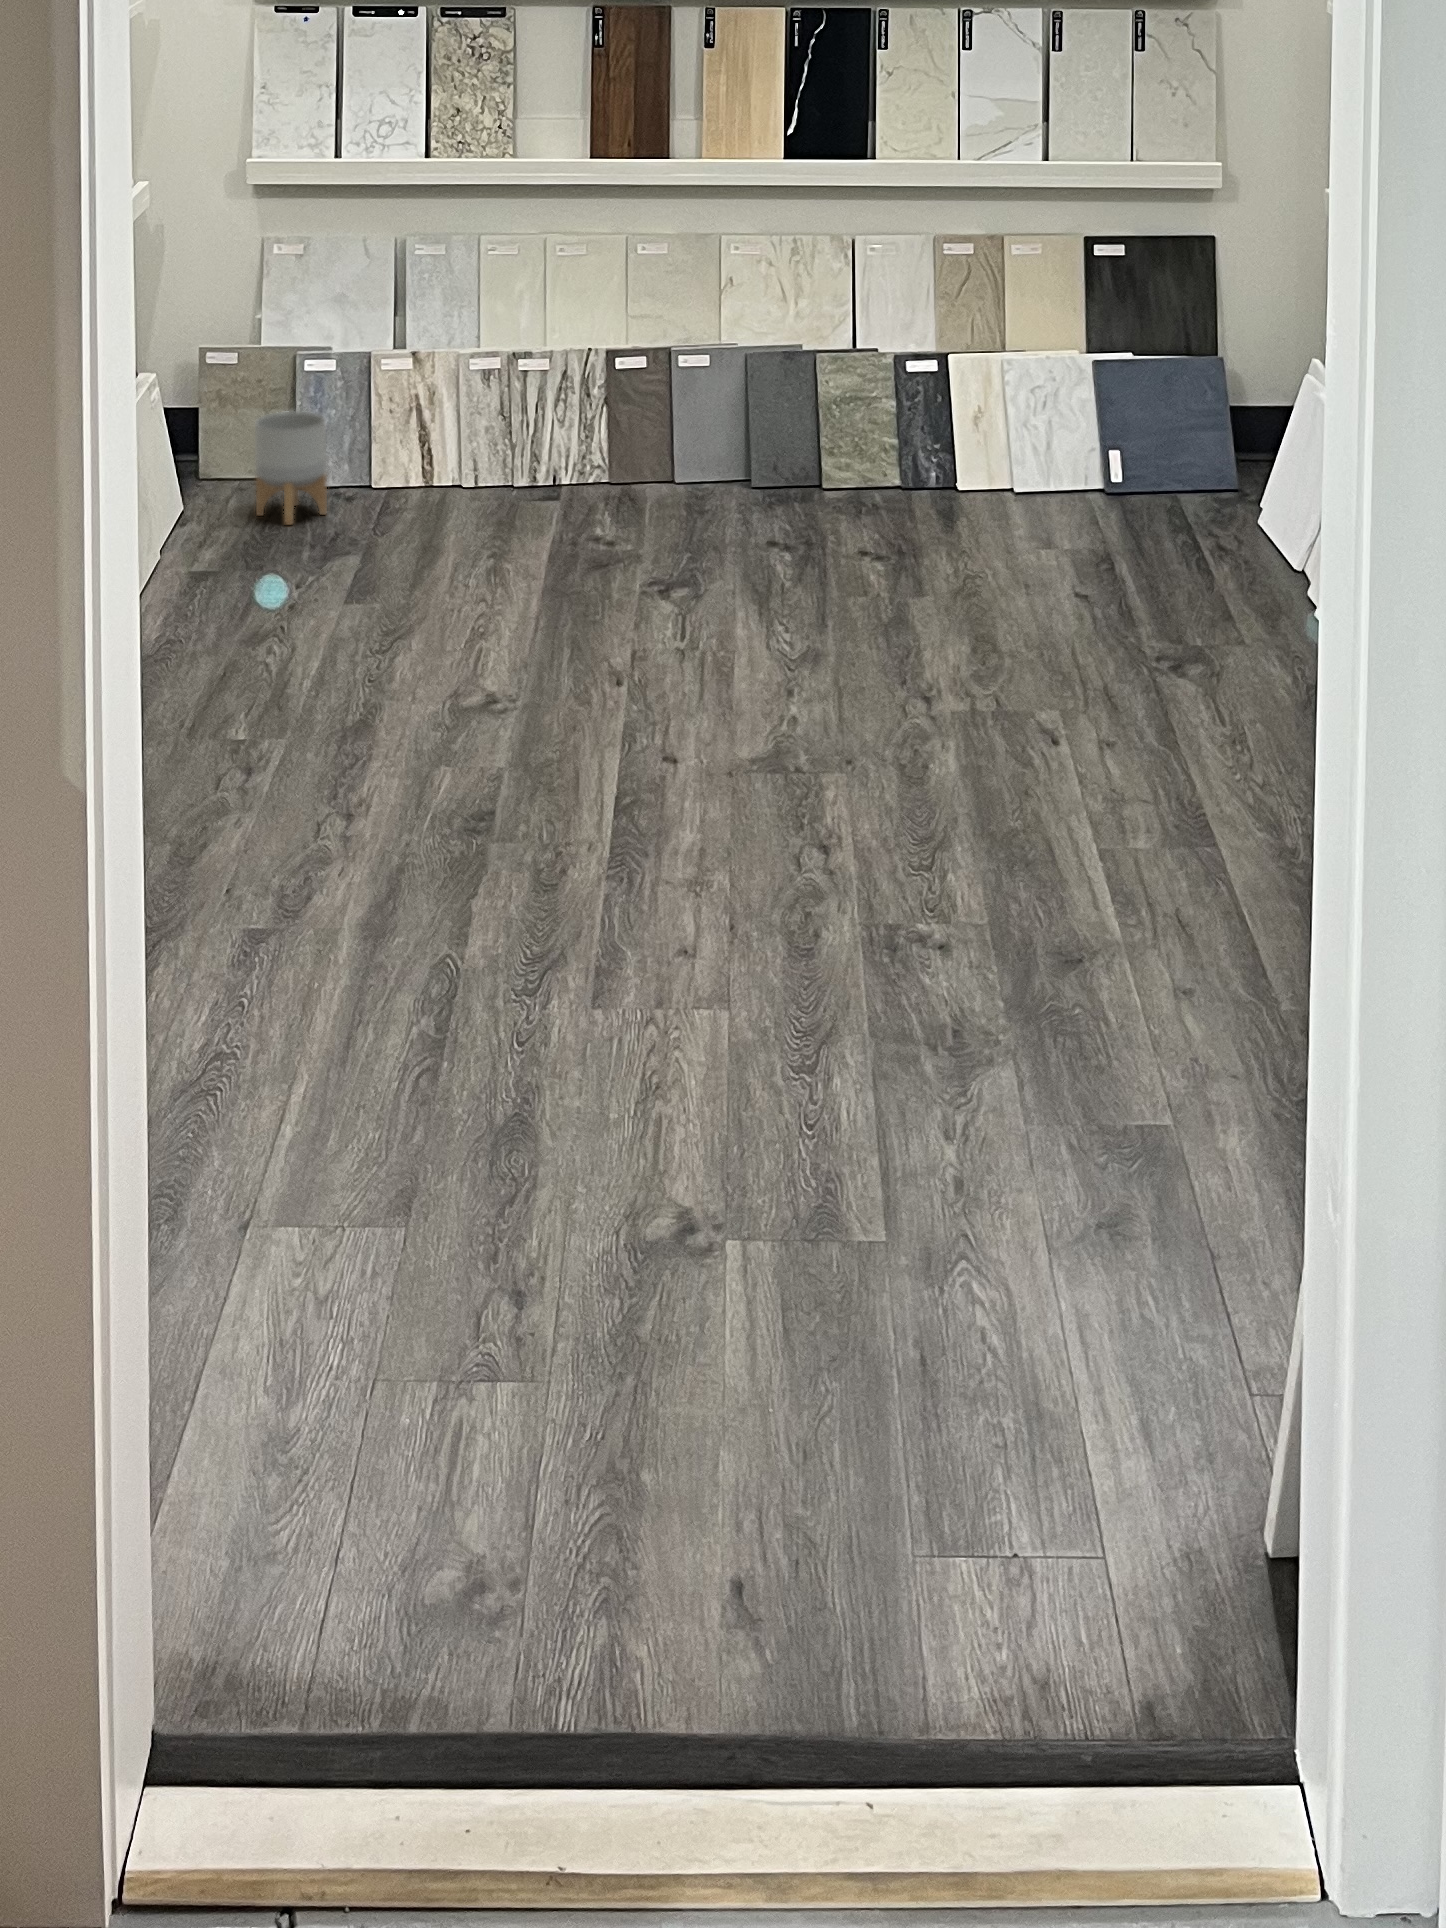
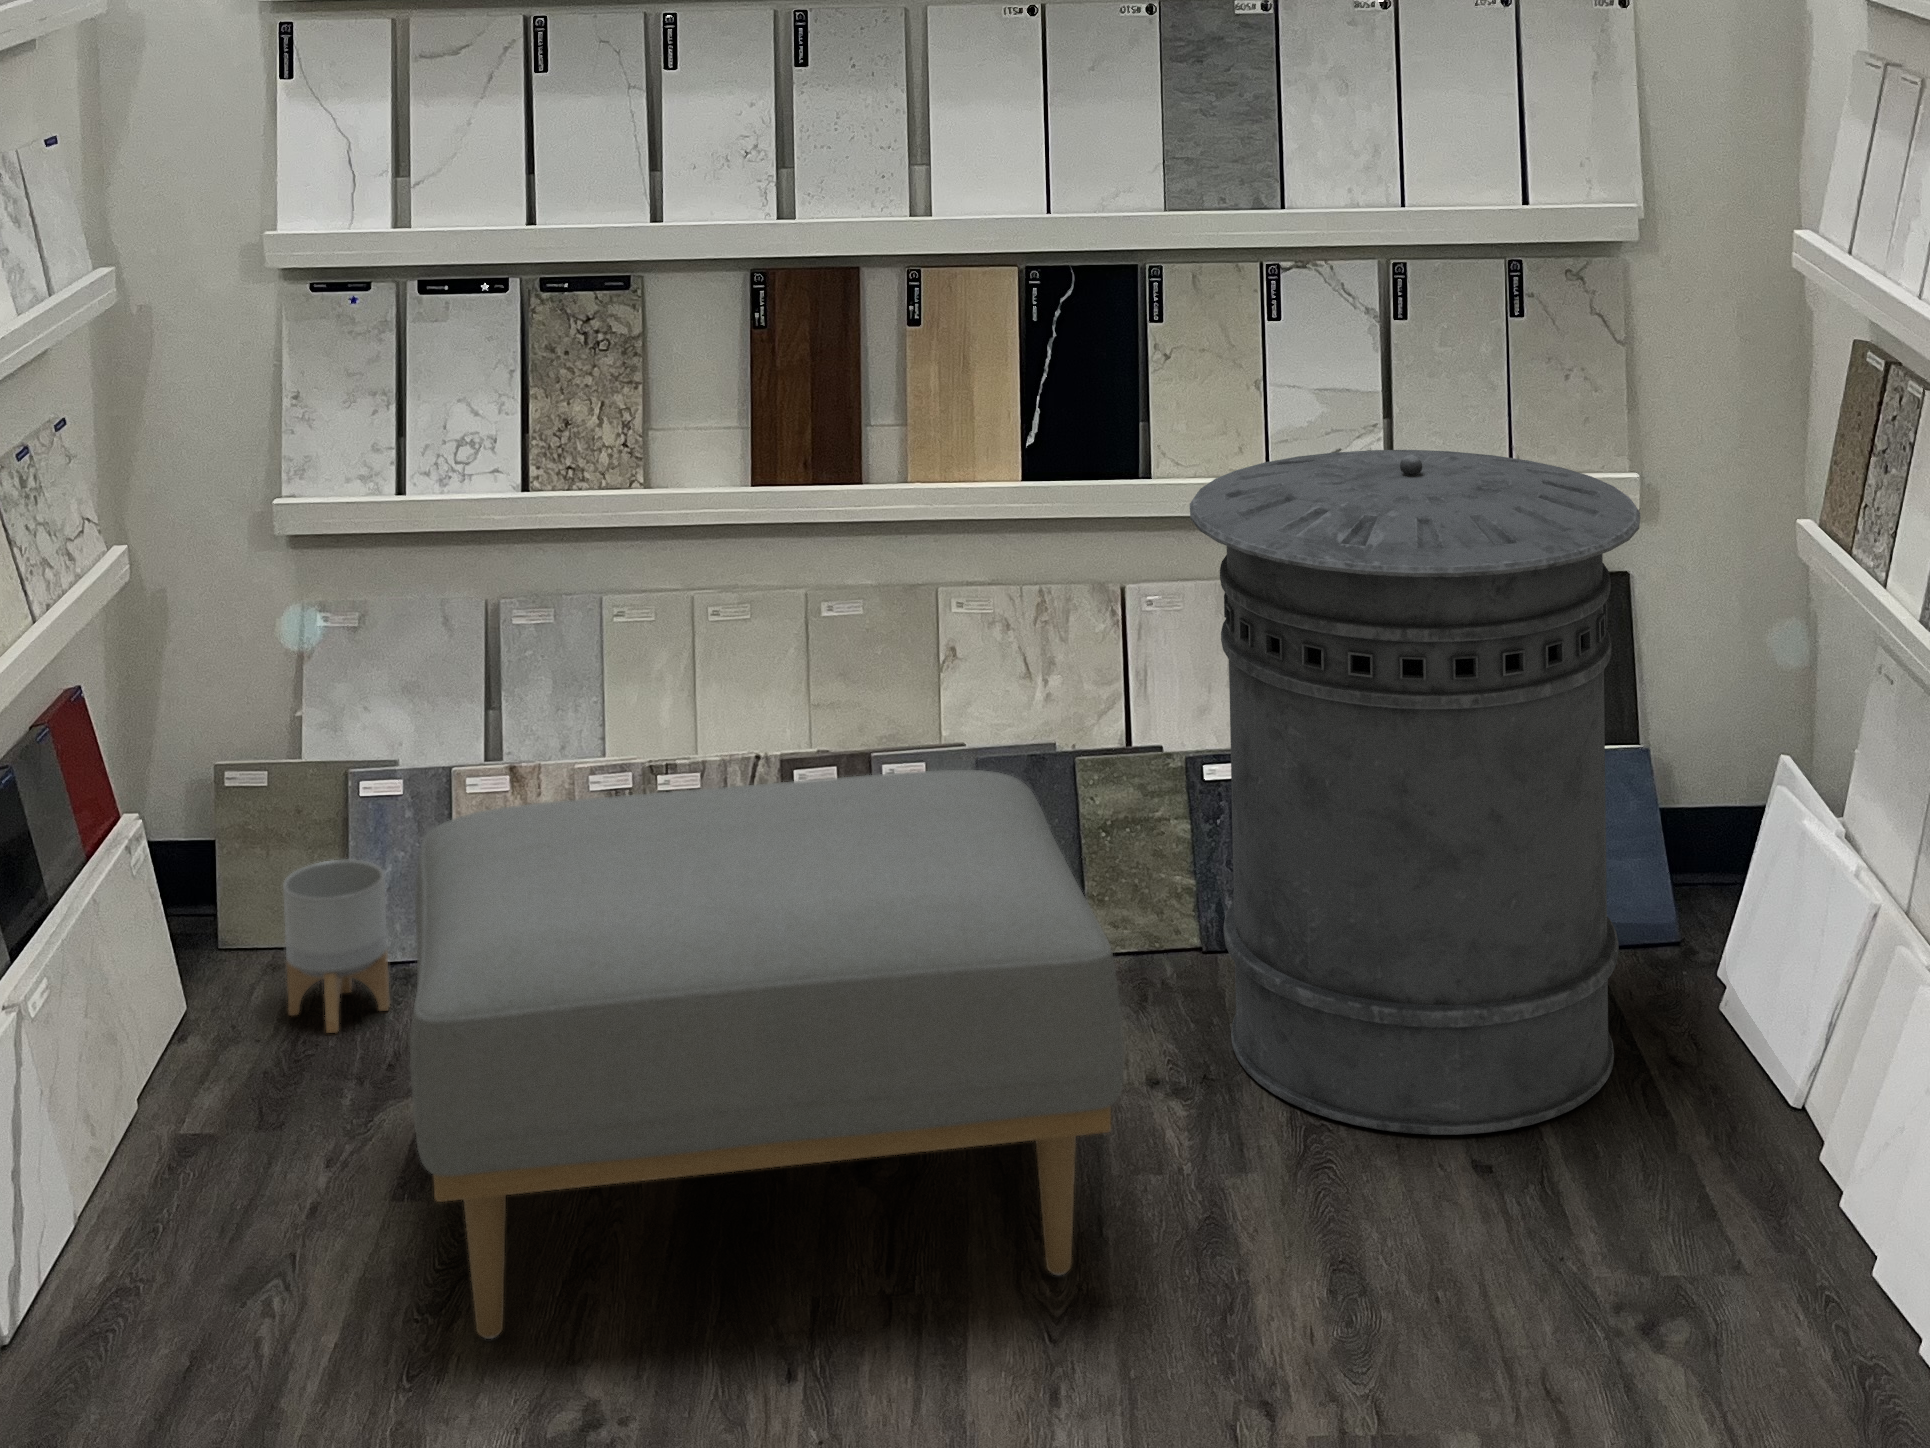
trash can: none [901,133,1210,585] -> present [1190,450,1640,1135]
ottoman: none [364,337,842,667] -> present [410,770,1124,1339]

